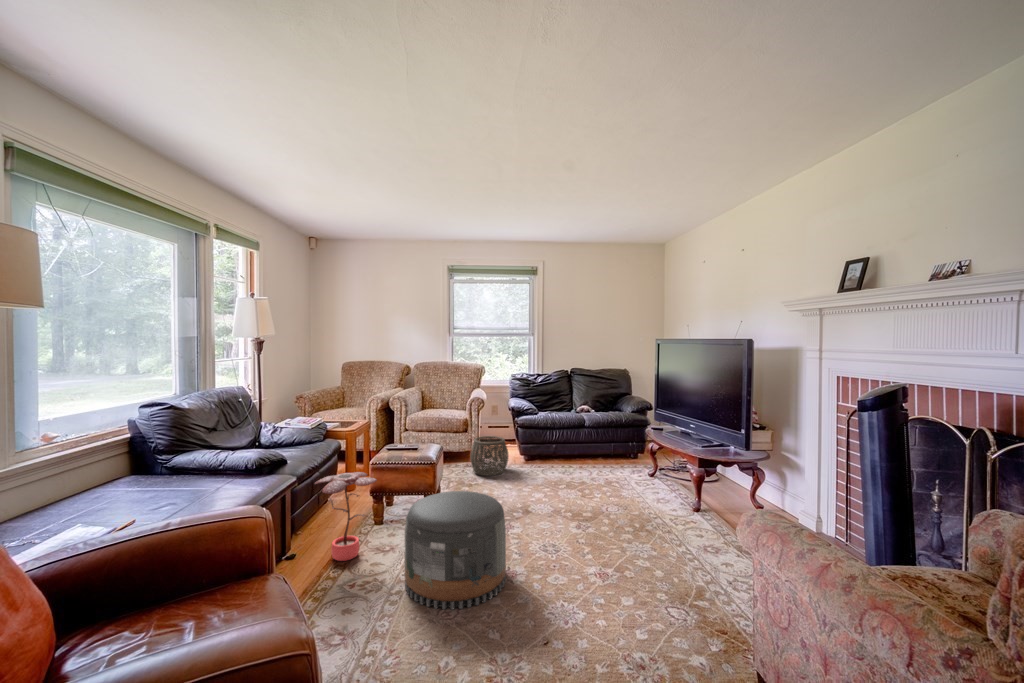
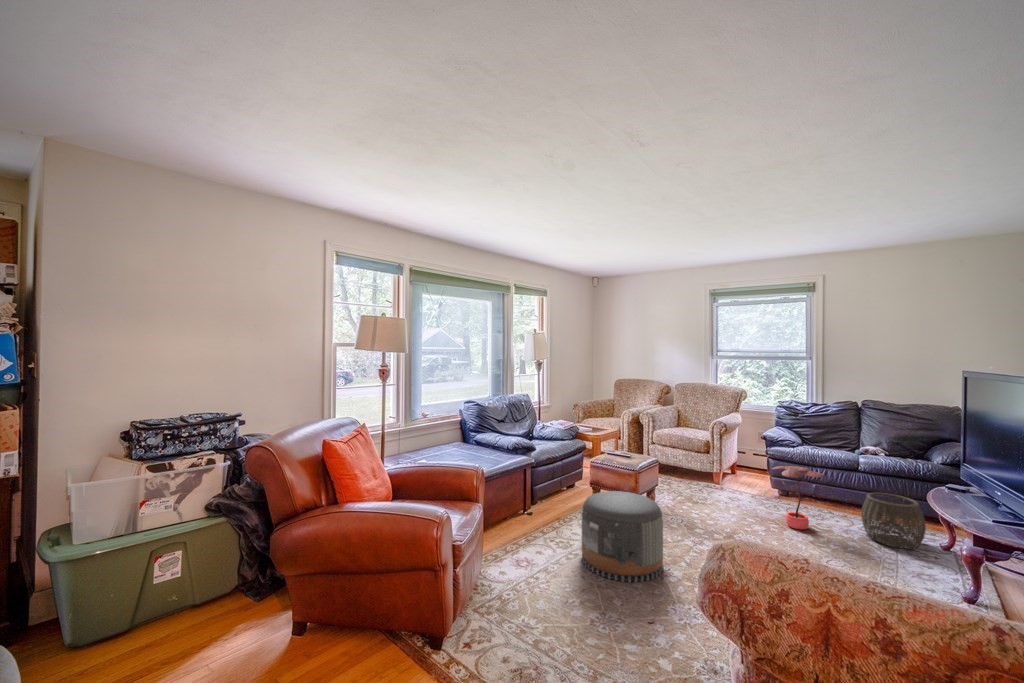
woven basket: present [470,436,508,476] -> present [861,493,926,549]
potted plant: present [315,472,377,561] -> present [772,466,825,530]

